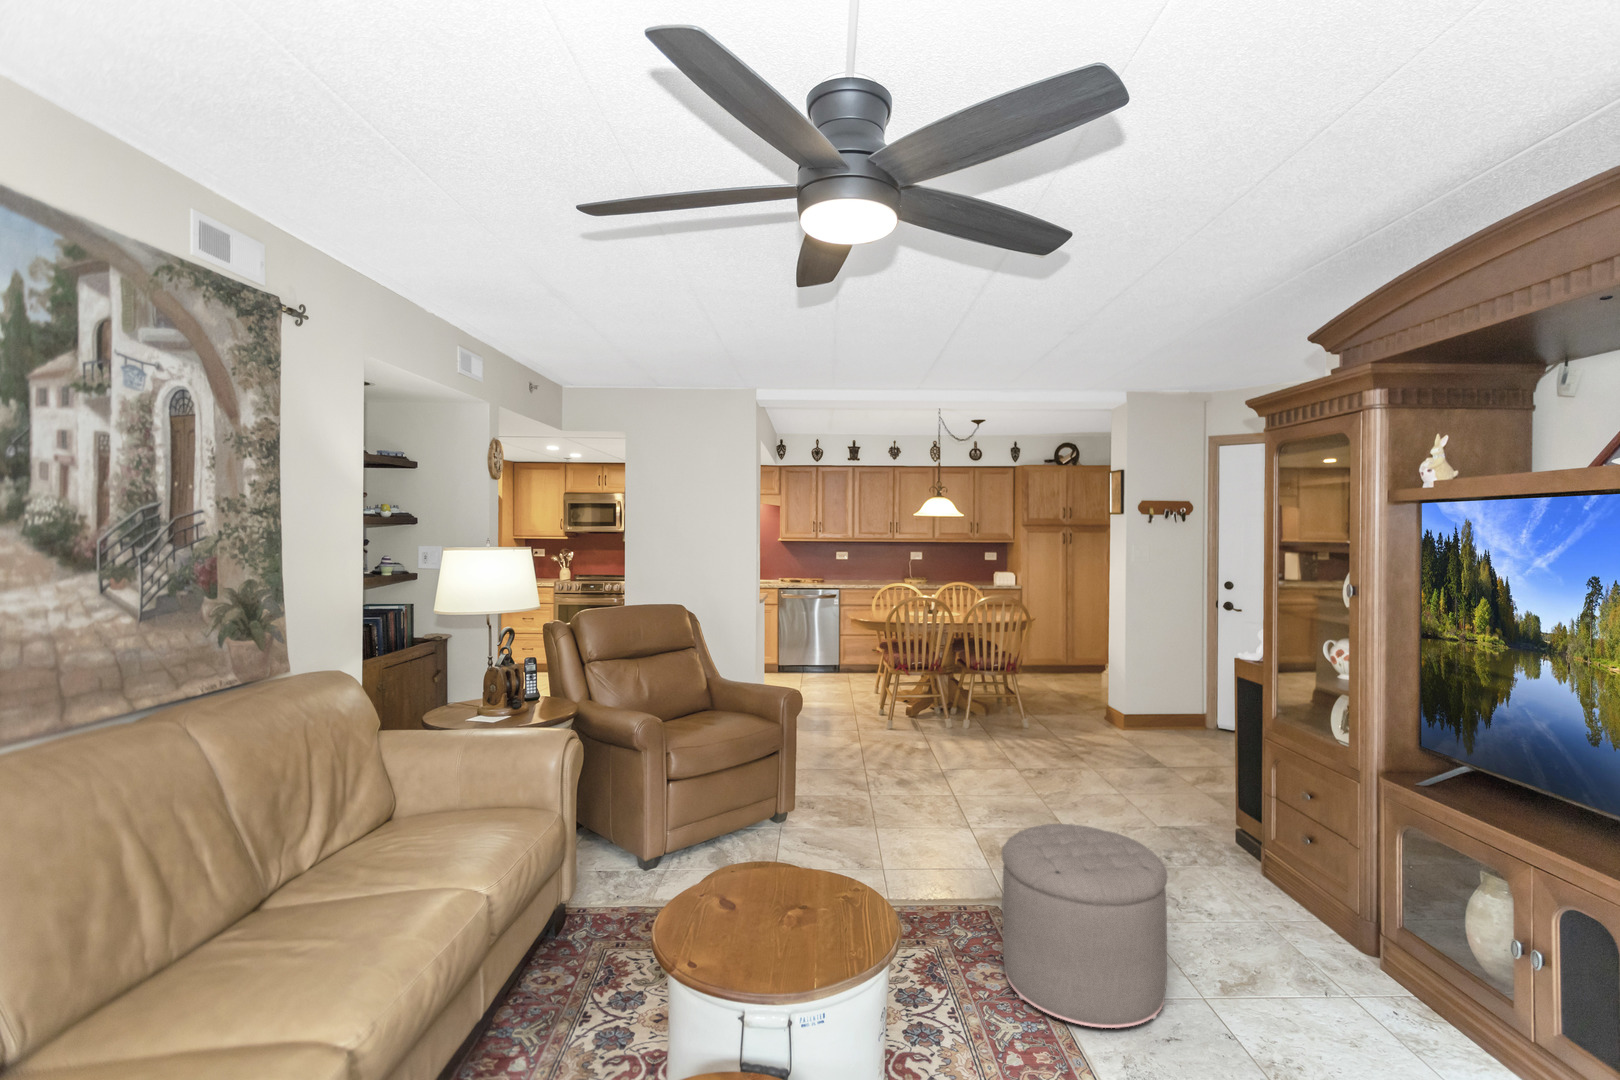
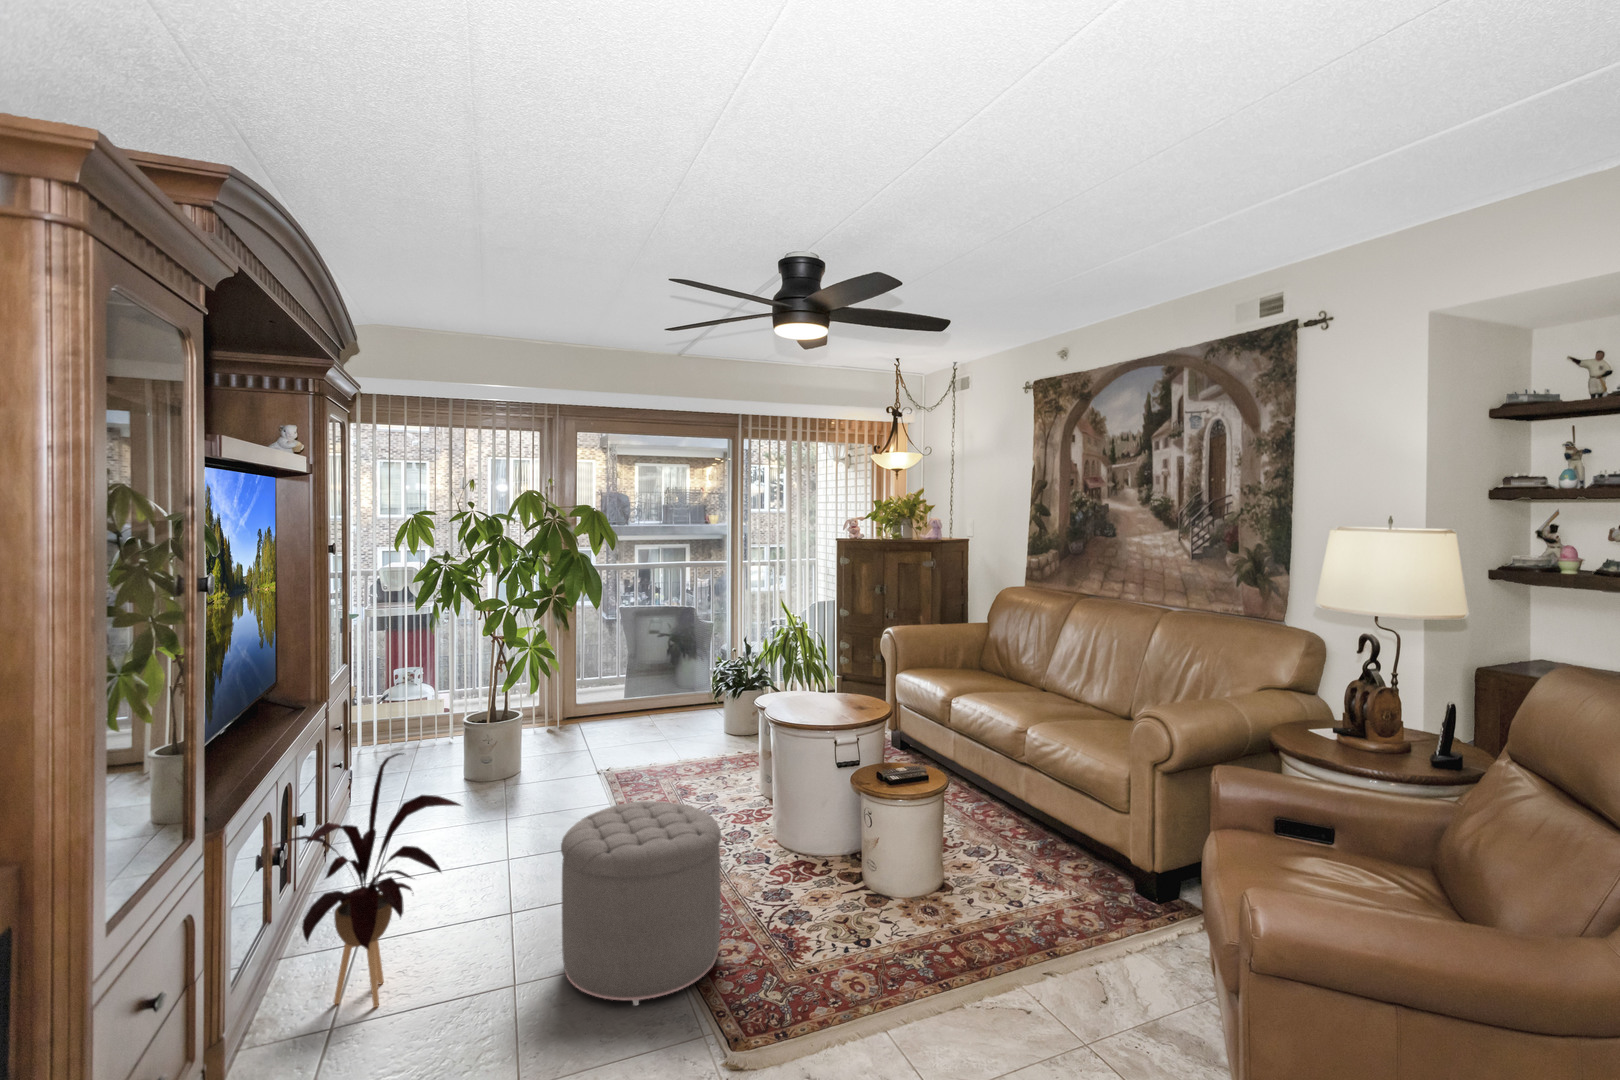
house plant: none [1267,786,1429,1030] -> present [275,753,461,1007]

